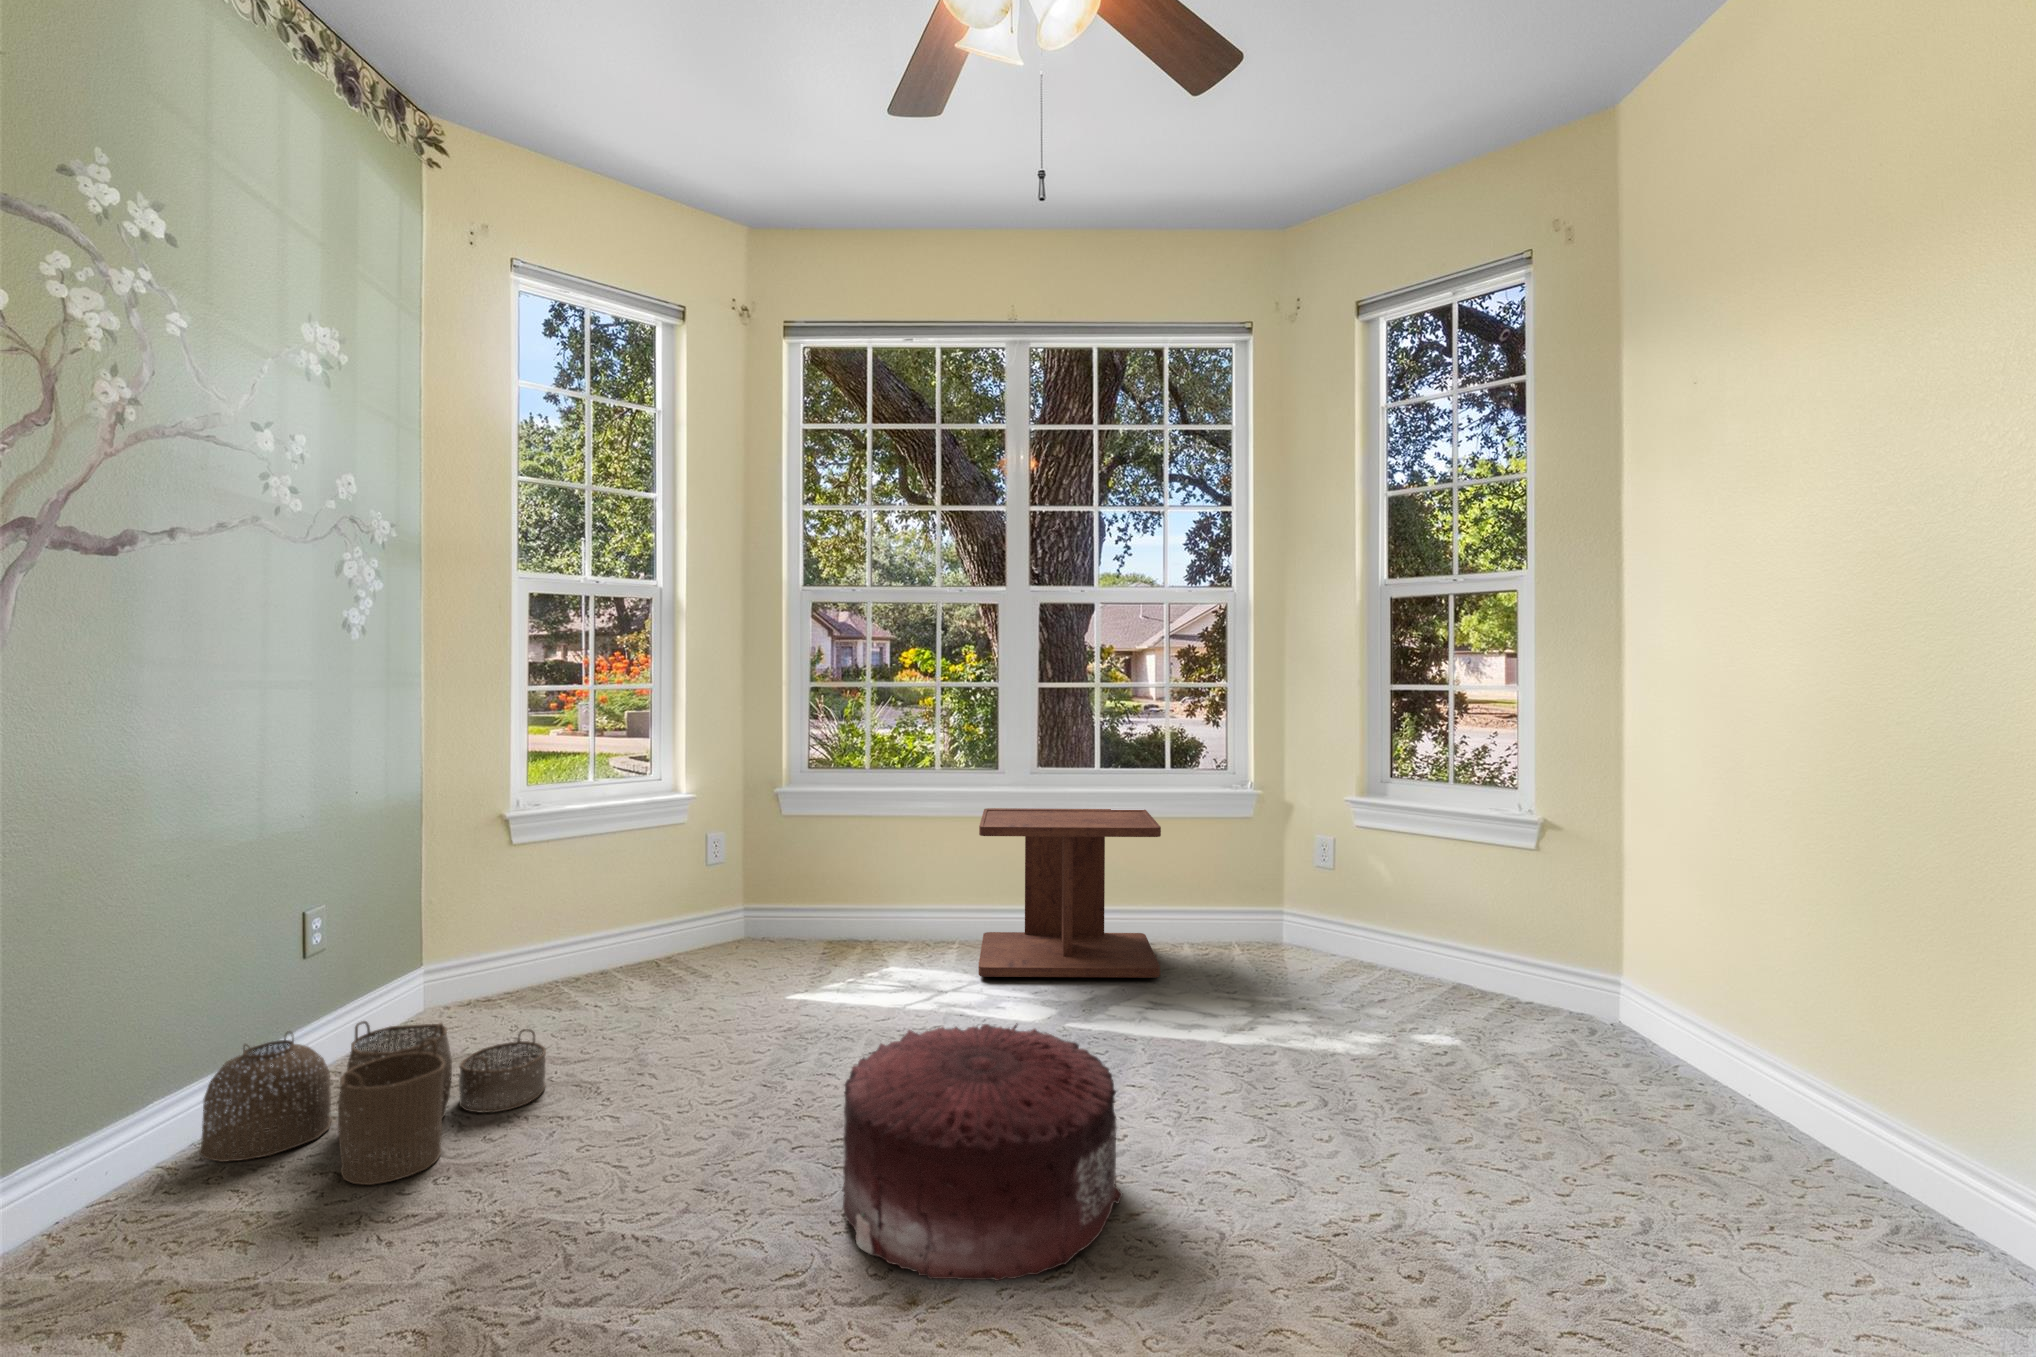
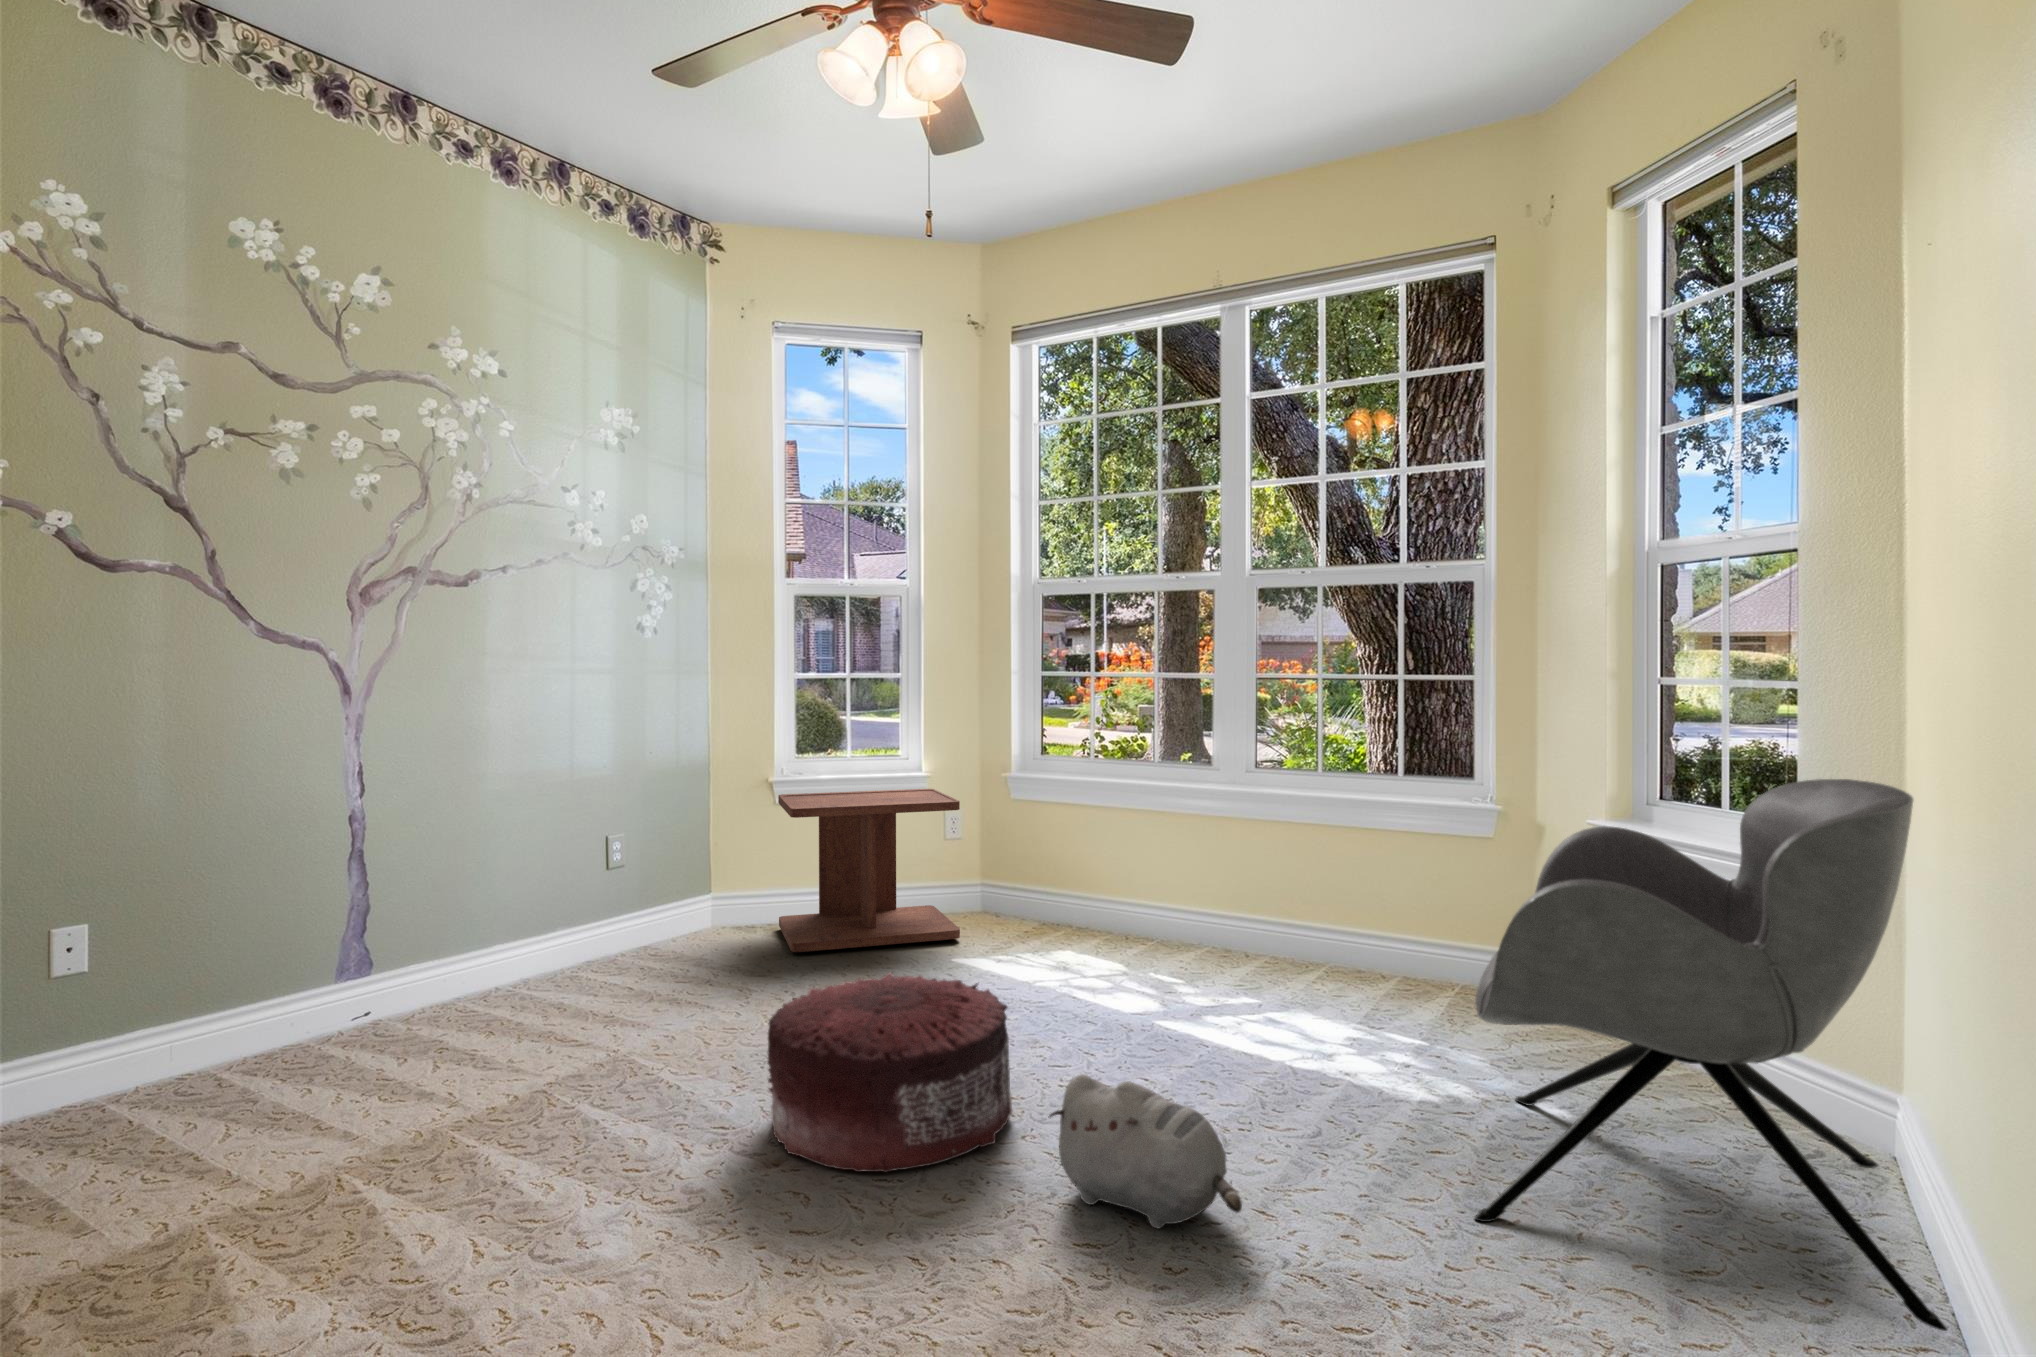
armchair: none [1398,762,1822,1147] -> present [1474,779,1948,1331]
side table: present [978,808,1161,978] -> present [778,789,960,952]
woven basket: present [199,1021,546,1185] -> none [515,913,724,1021]
plush toy: none [1219,1096,1453,1236] -> present [1049,1074,1242,1228]

